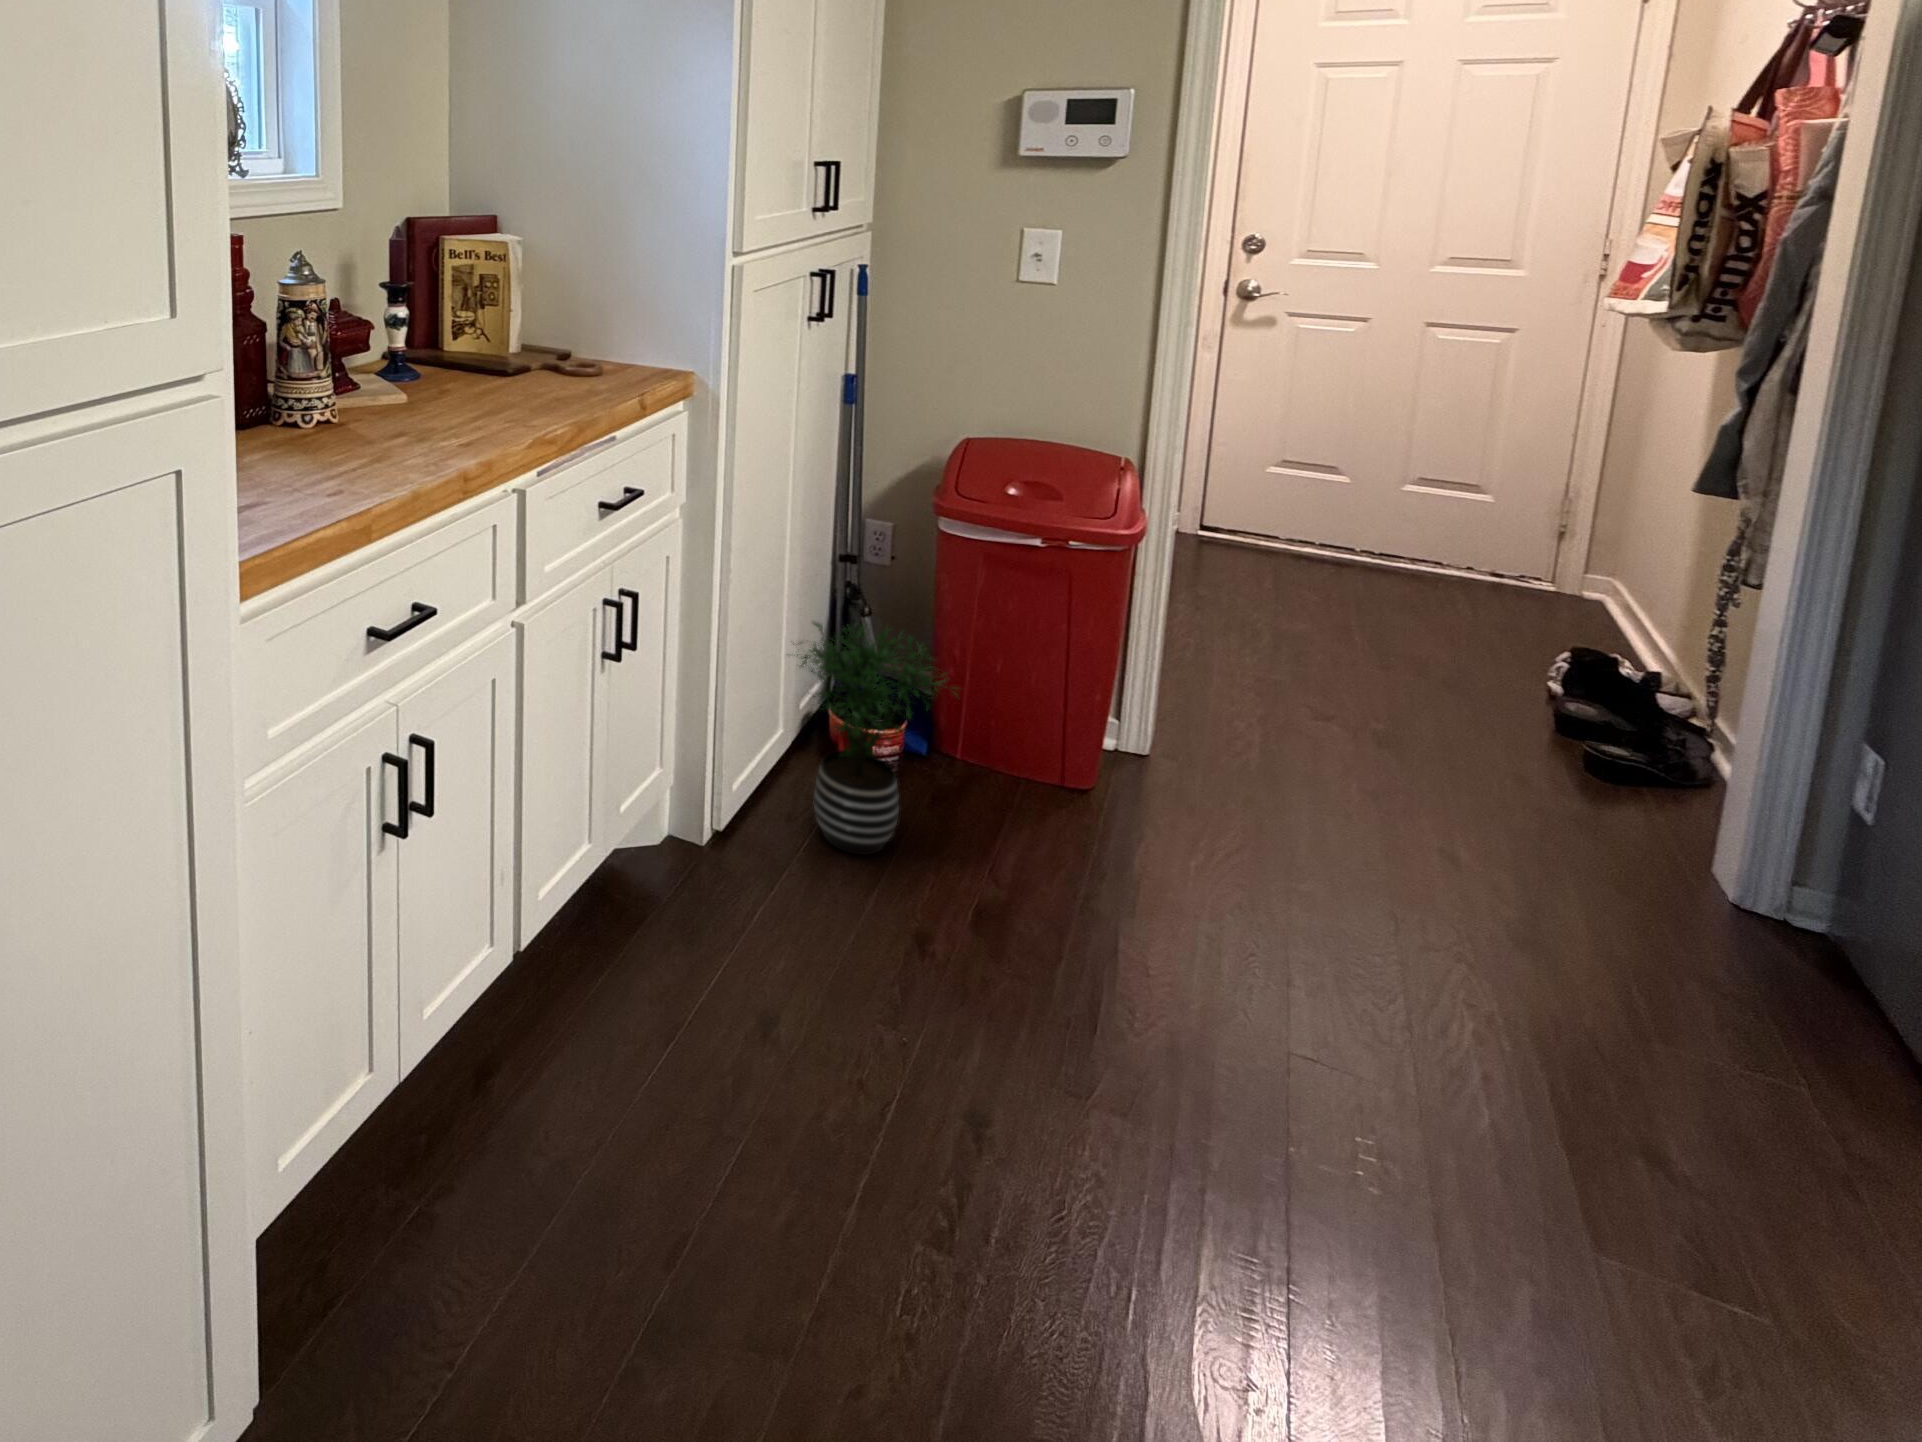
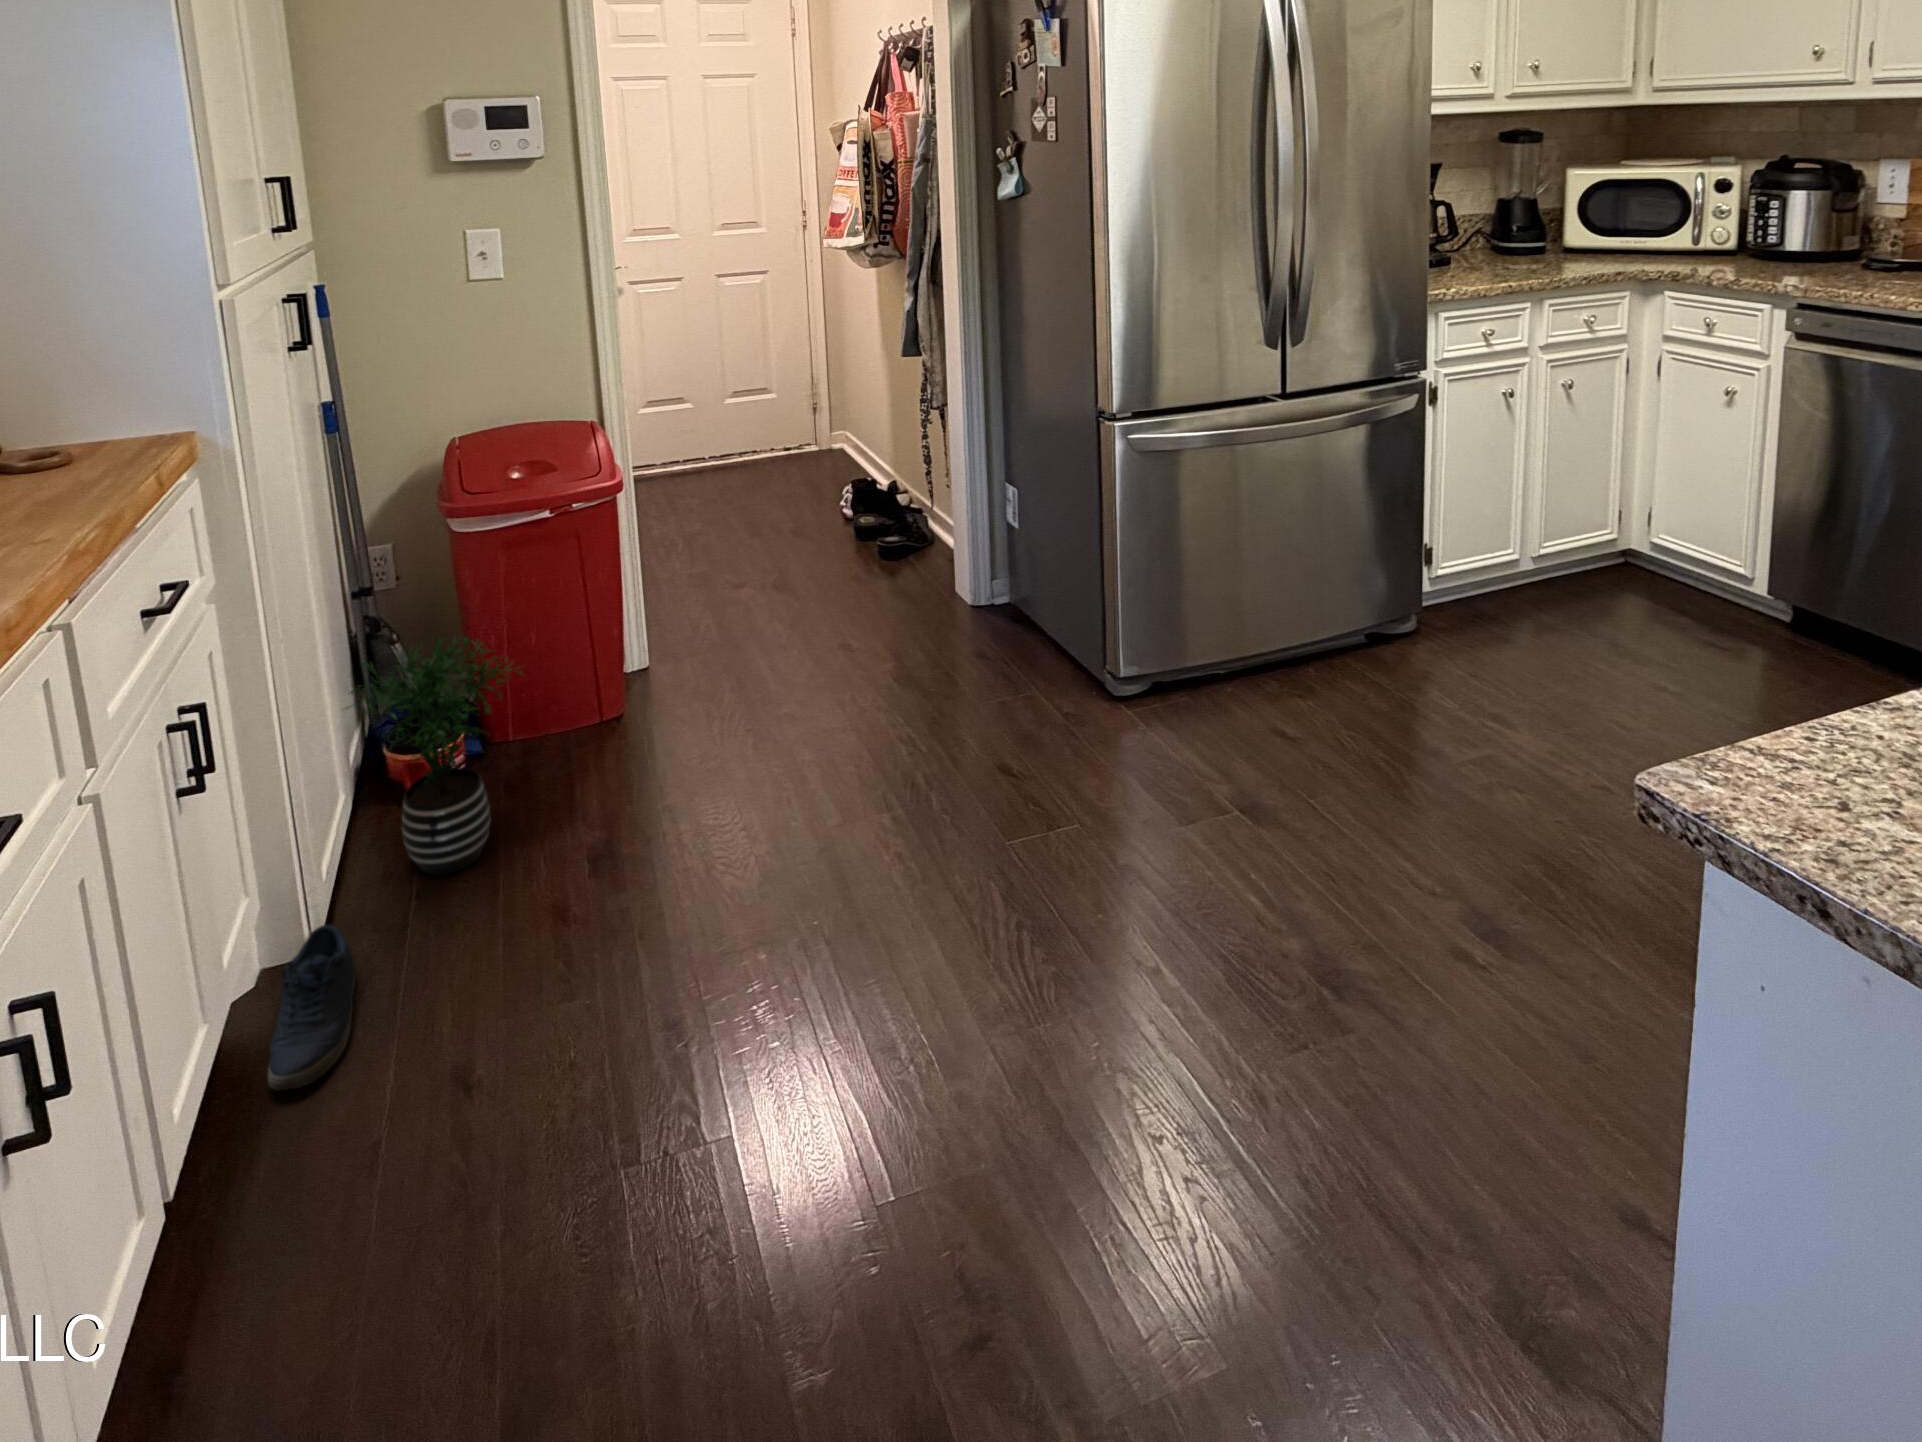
shoe: none [639,828,736,950] -> present [268,924,356,1091]

